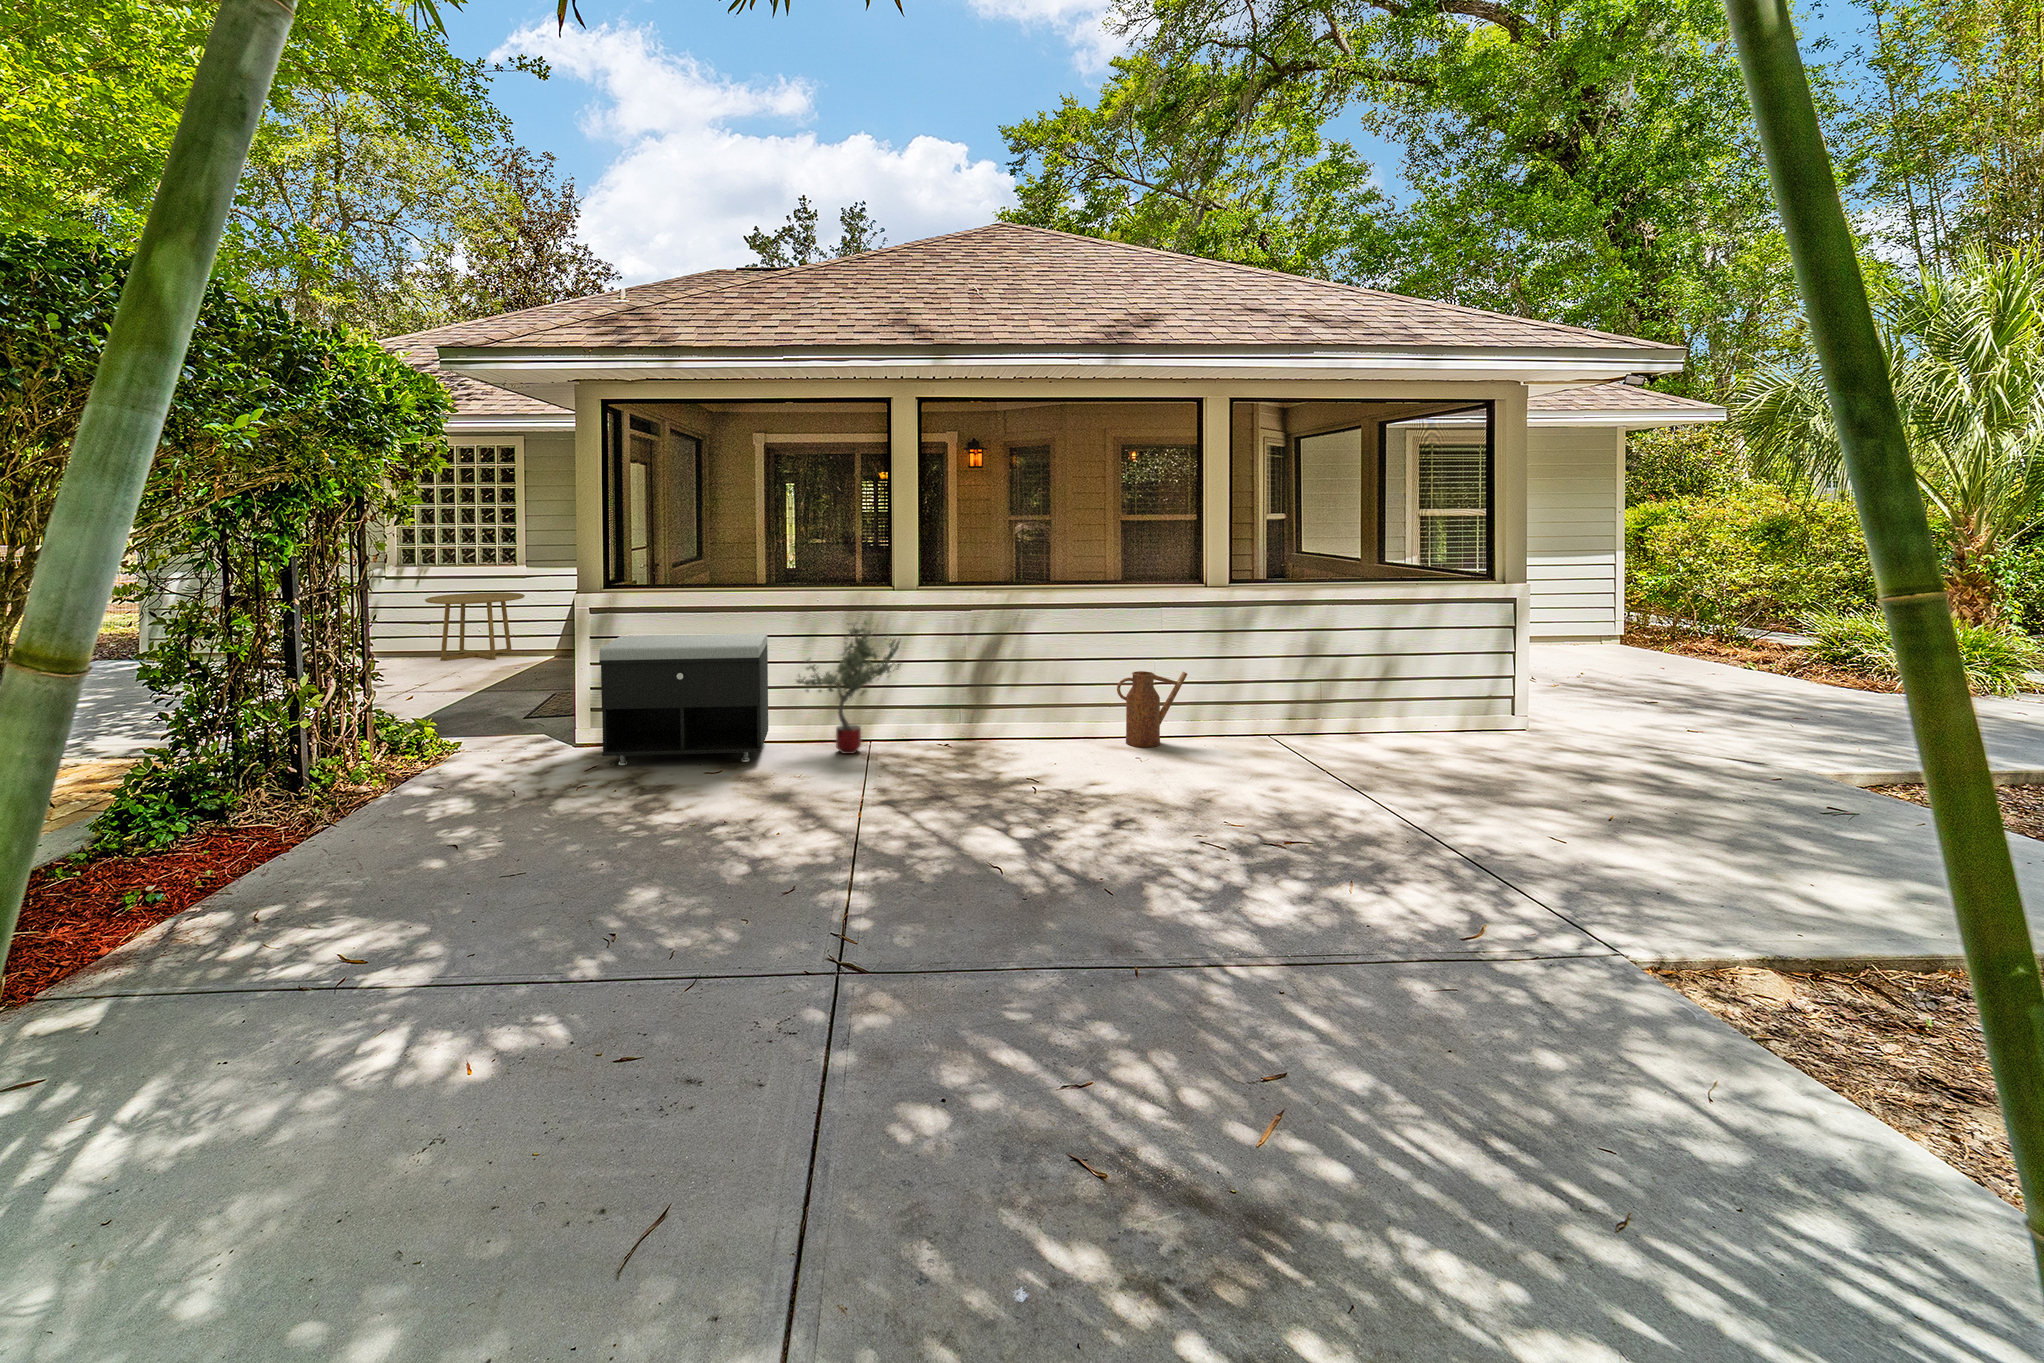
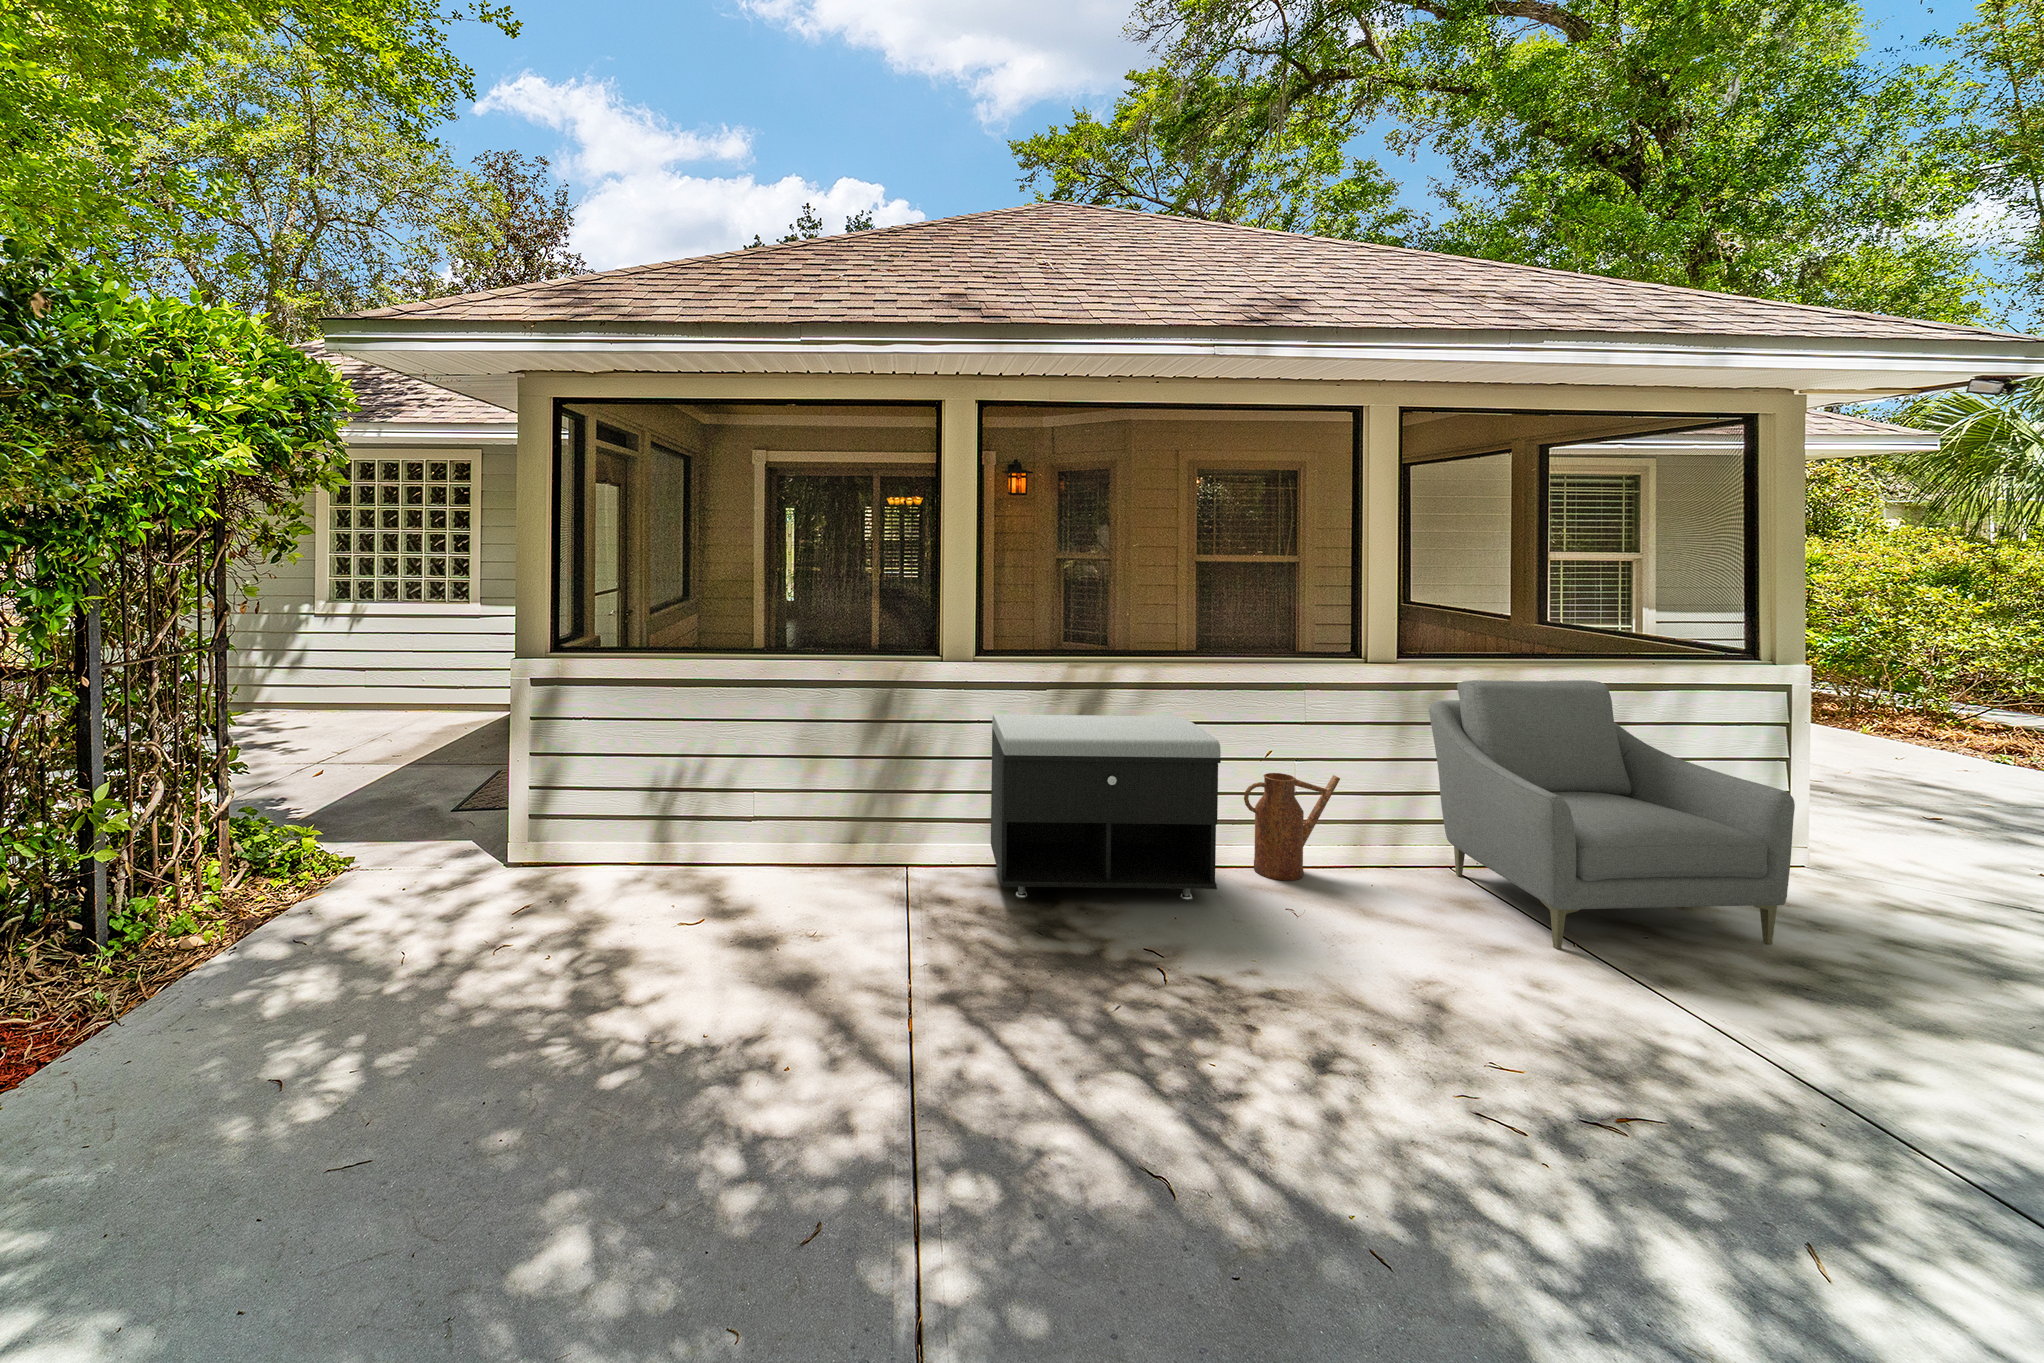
round table: present [425,592,525,661] -> none [355,632,476,715]
chair: none [1255,599,1478,778] -> present [1429,680,1795,949]
potted tree: present [796,621,901,754] -> none [807,698,956,886]
storage bench: present [599,634,768,765] -> present [991,714,1221,900]

